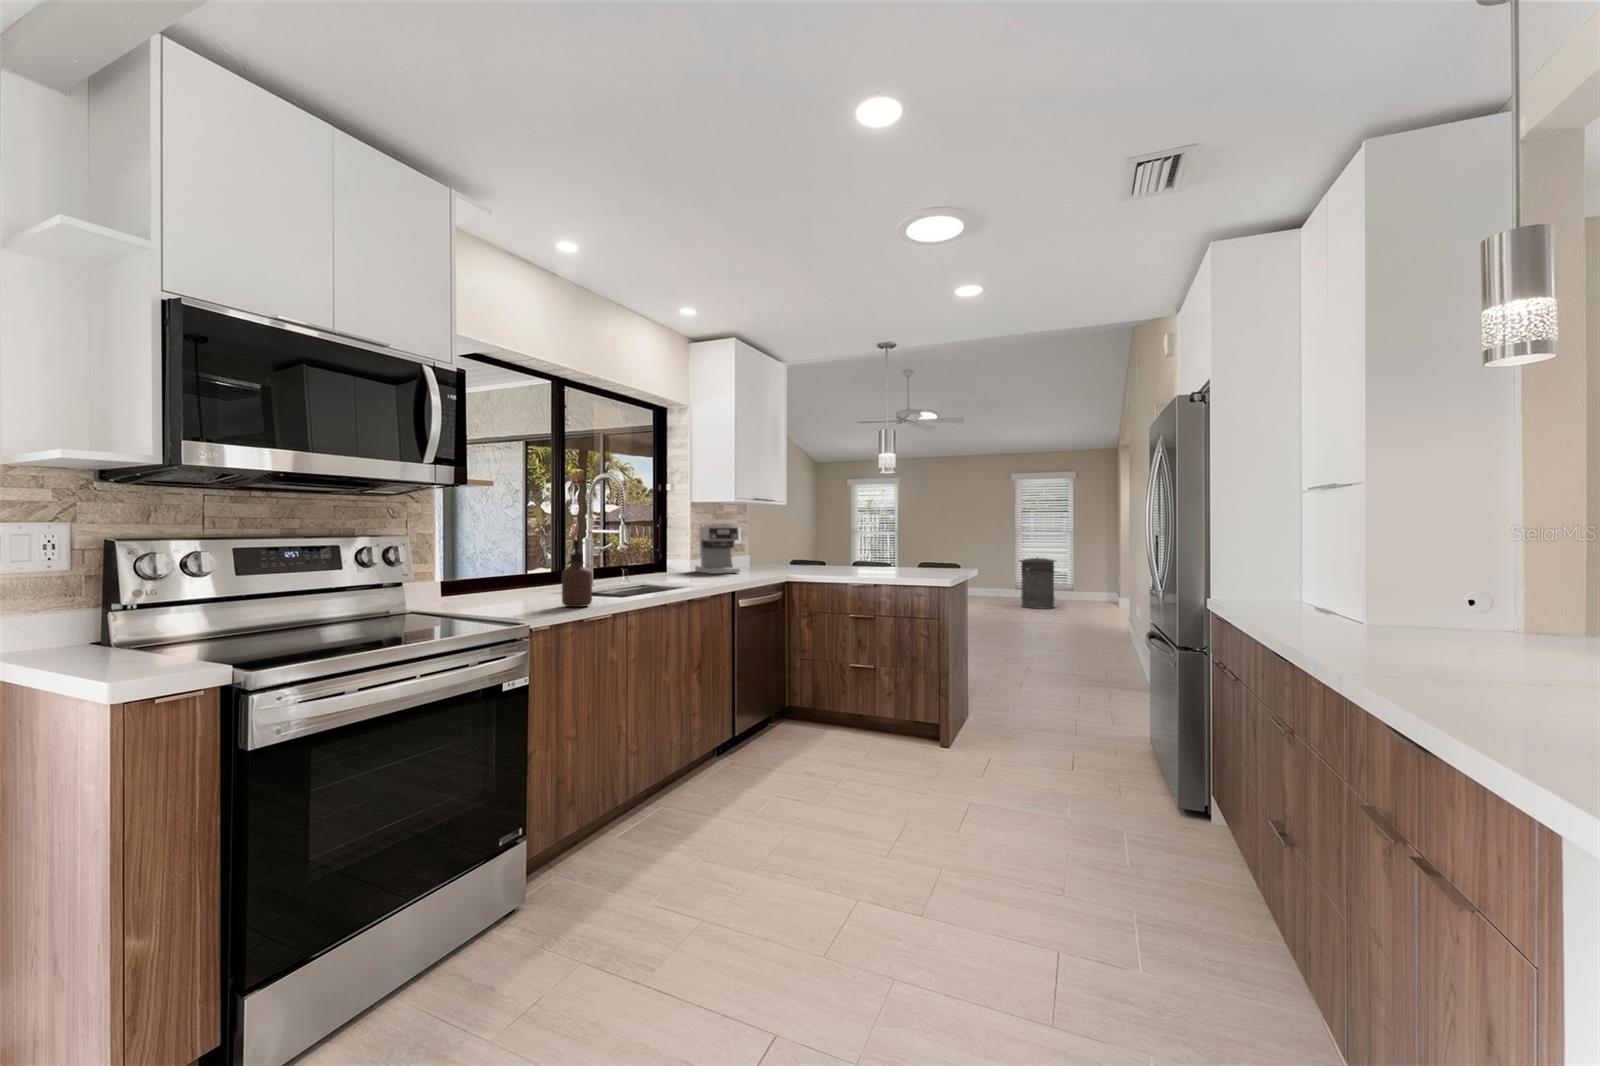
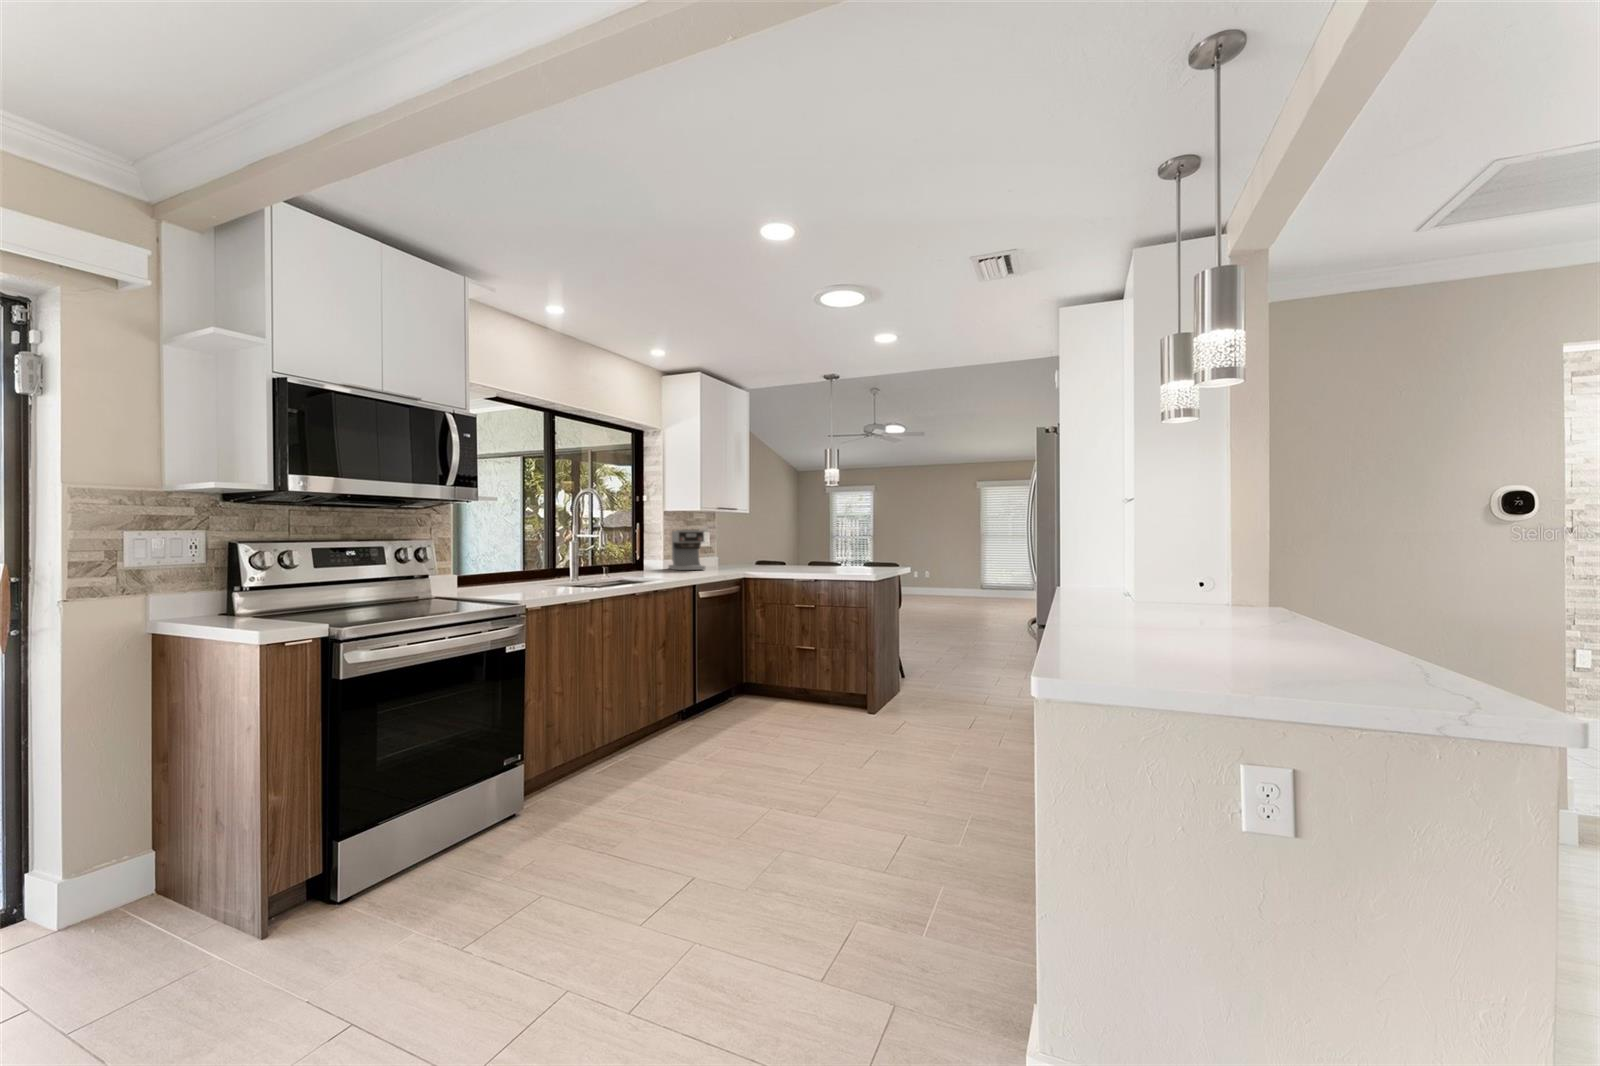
soap dispenser: present [562,540,592,607] -> none [551,542,575,593]
trash can: present [1020,558,1055,609] -> none [976,557,1011,604]

